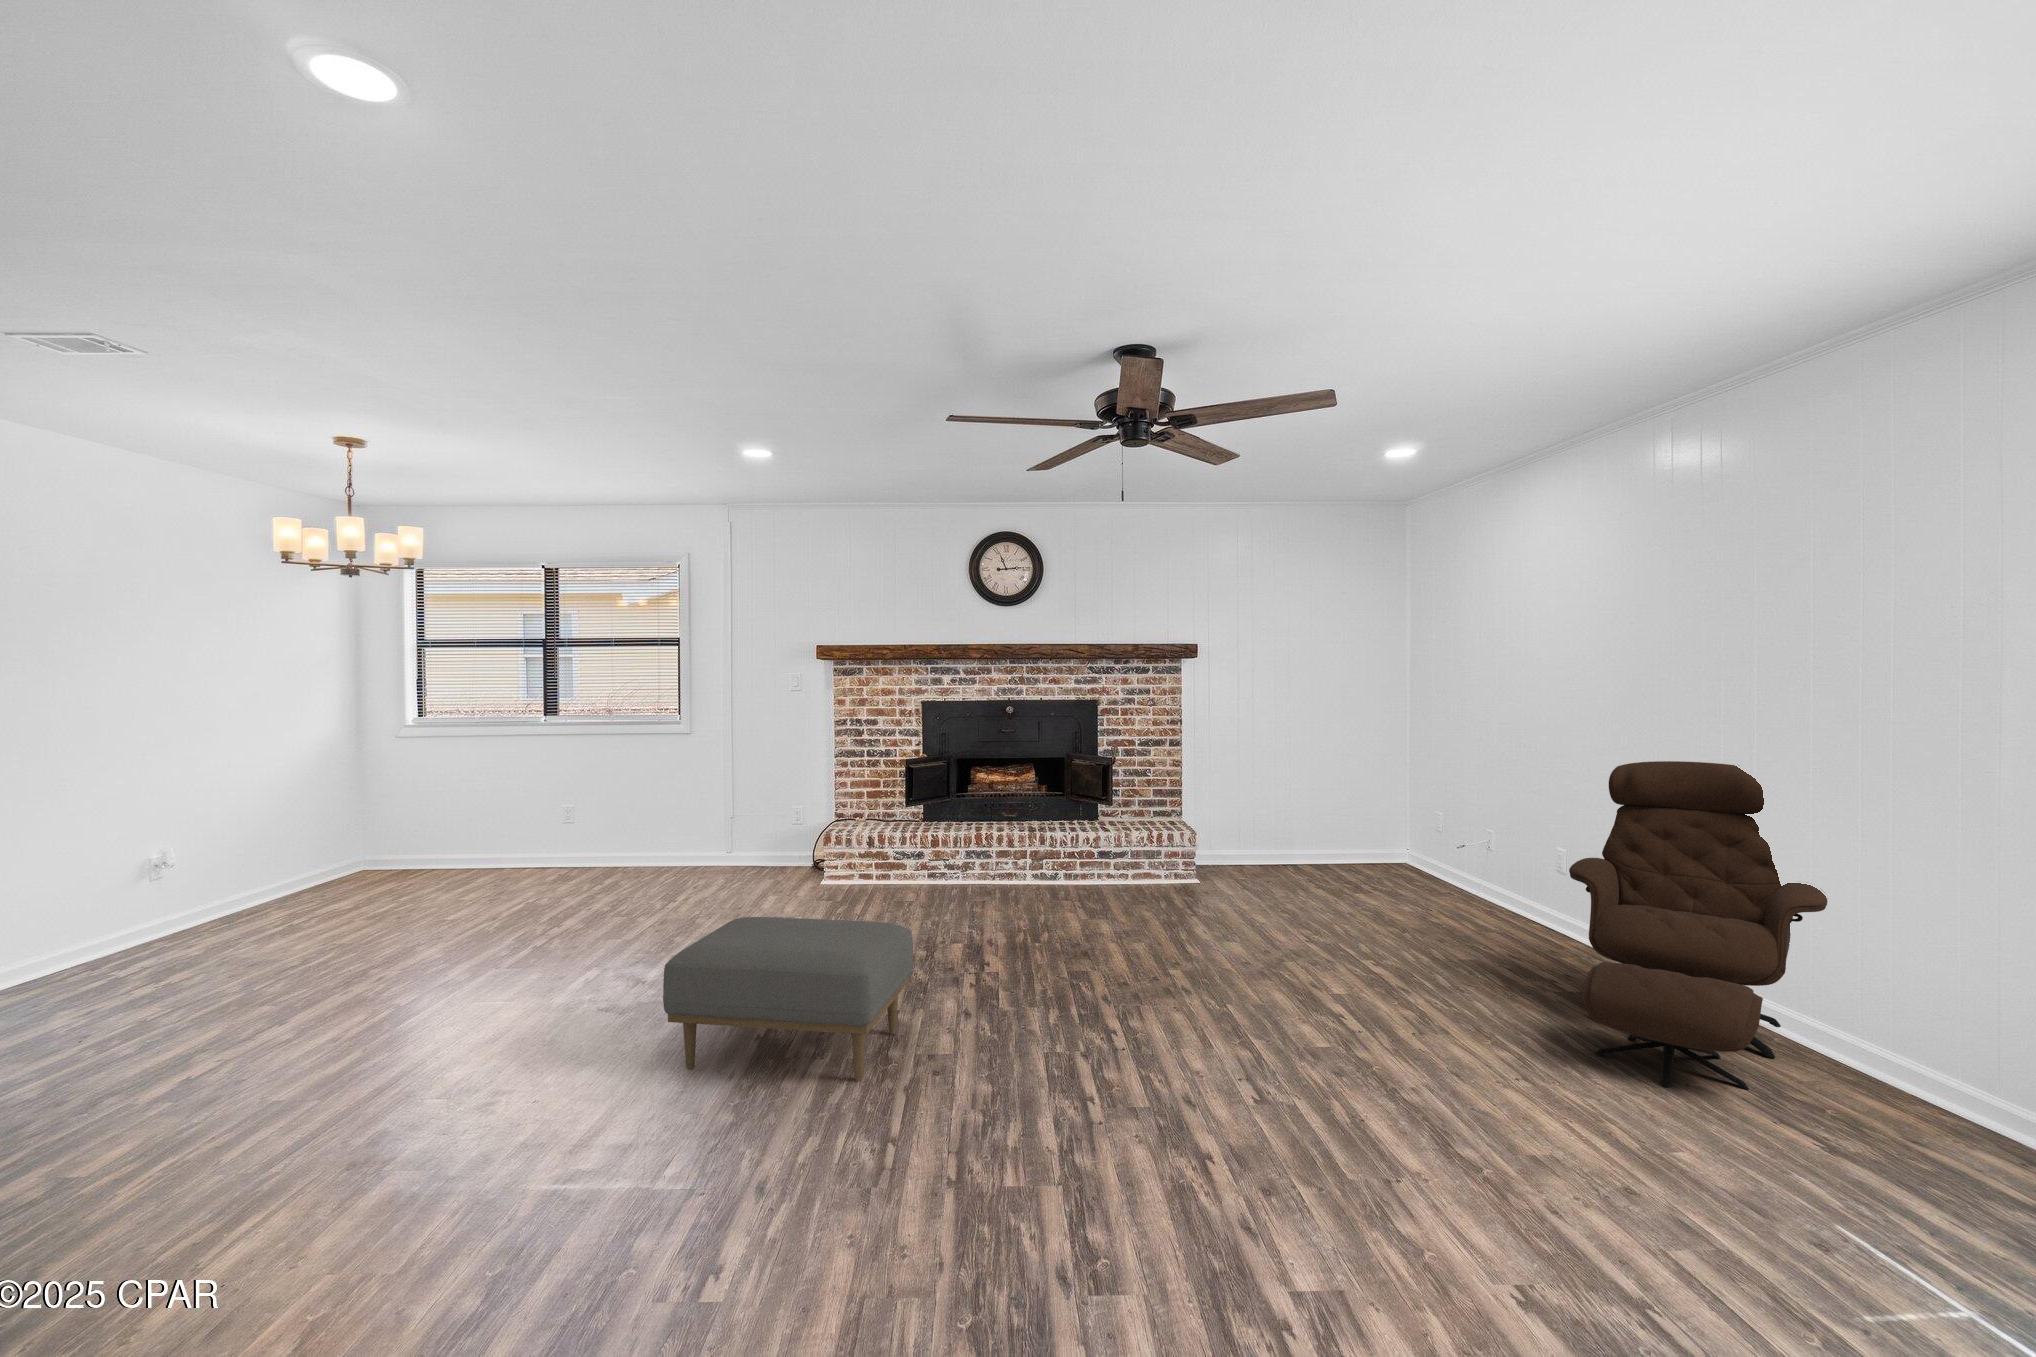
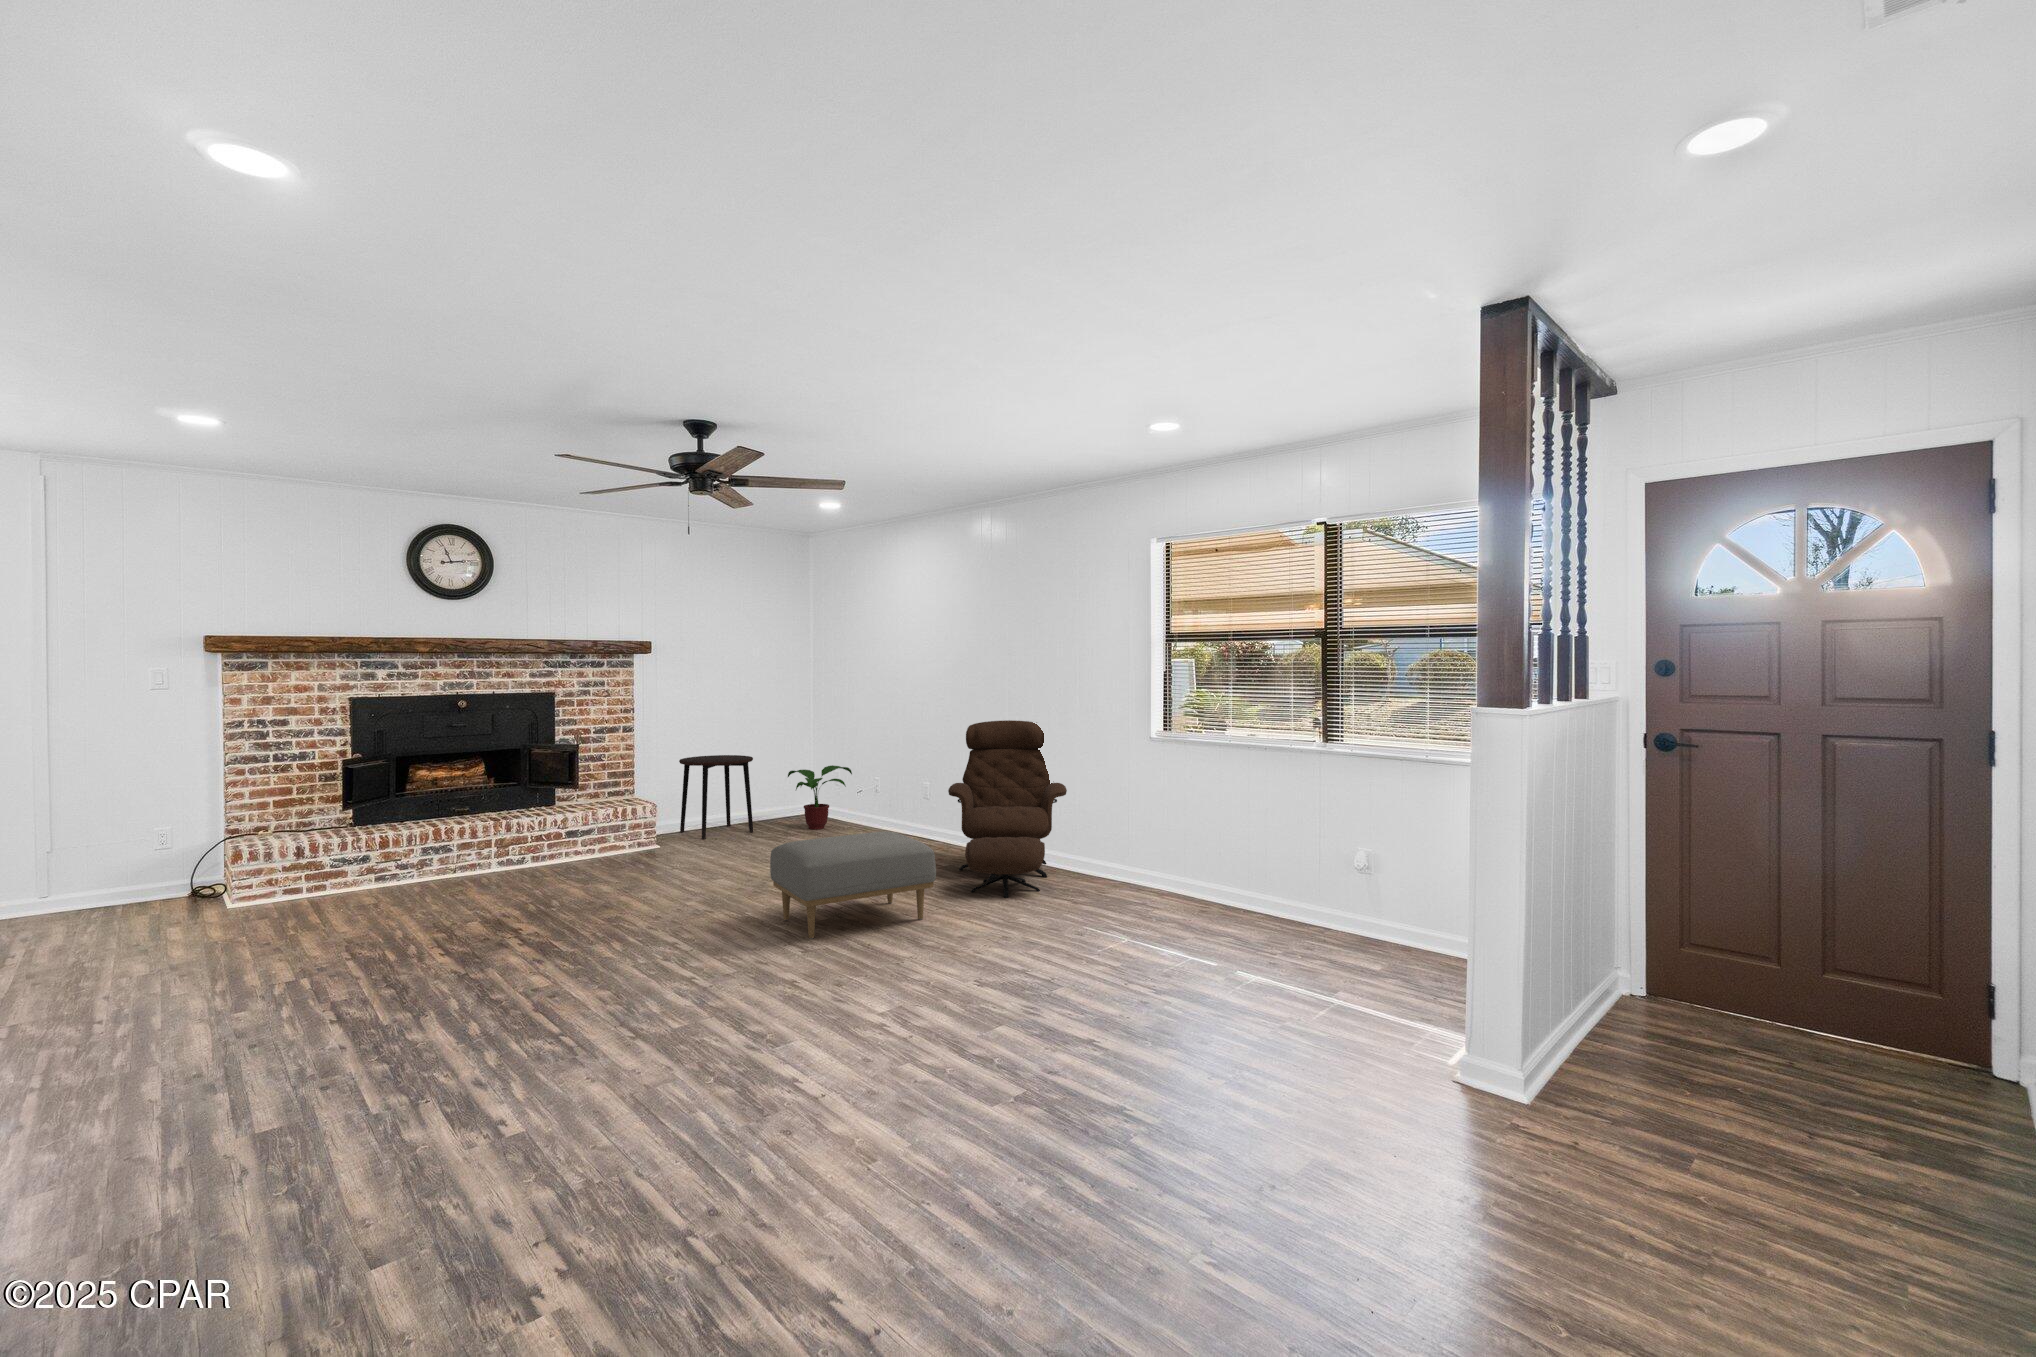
side table: none [1226,778,1314,878] -> present [679,755,753,839]
potted plant: none [1362,803,1450,886] -> present [788,765,852,829]
ottoman: present [663,917,913,1081] -> present [770,831,936,939]

